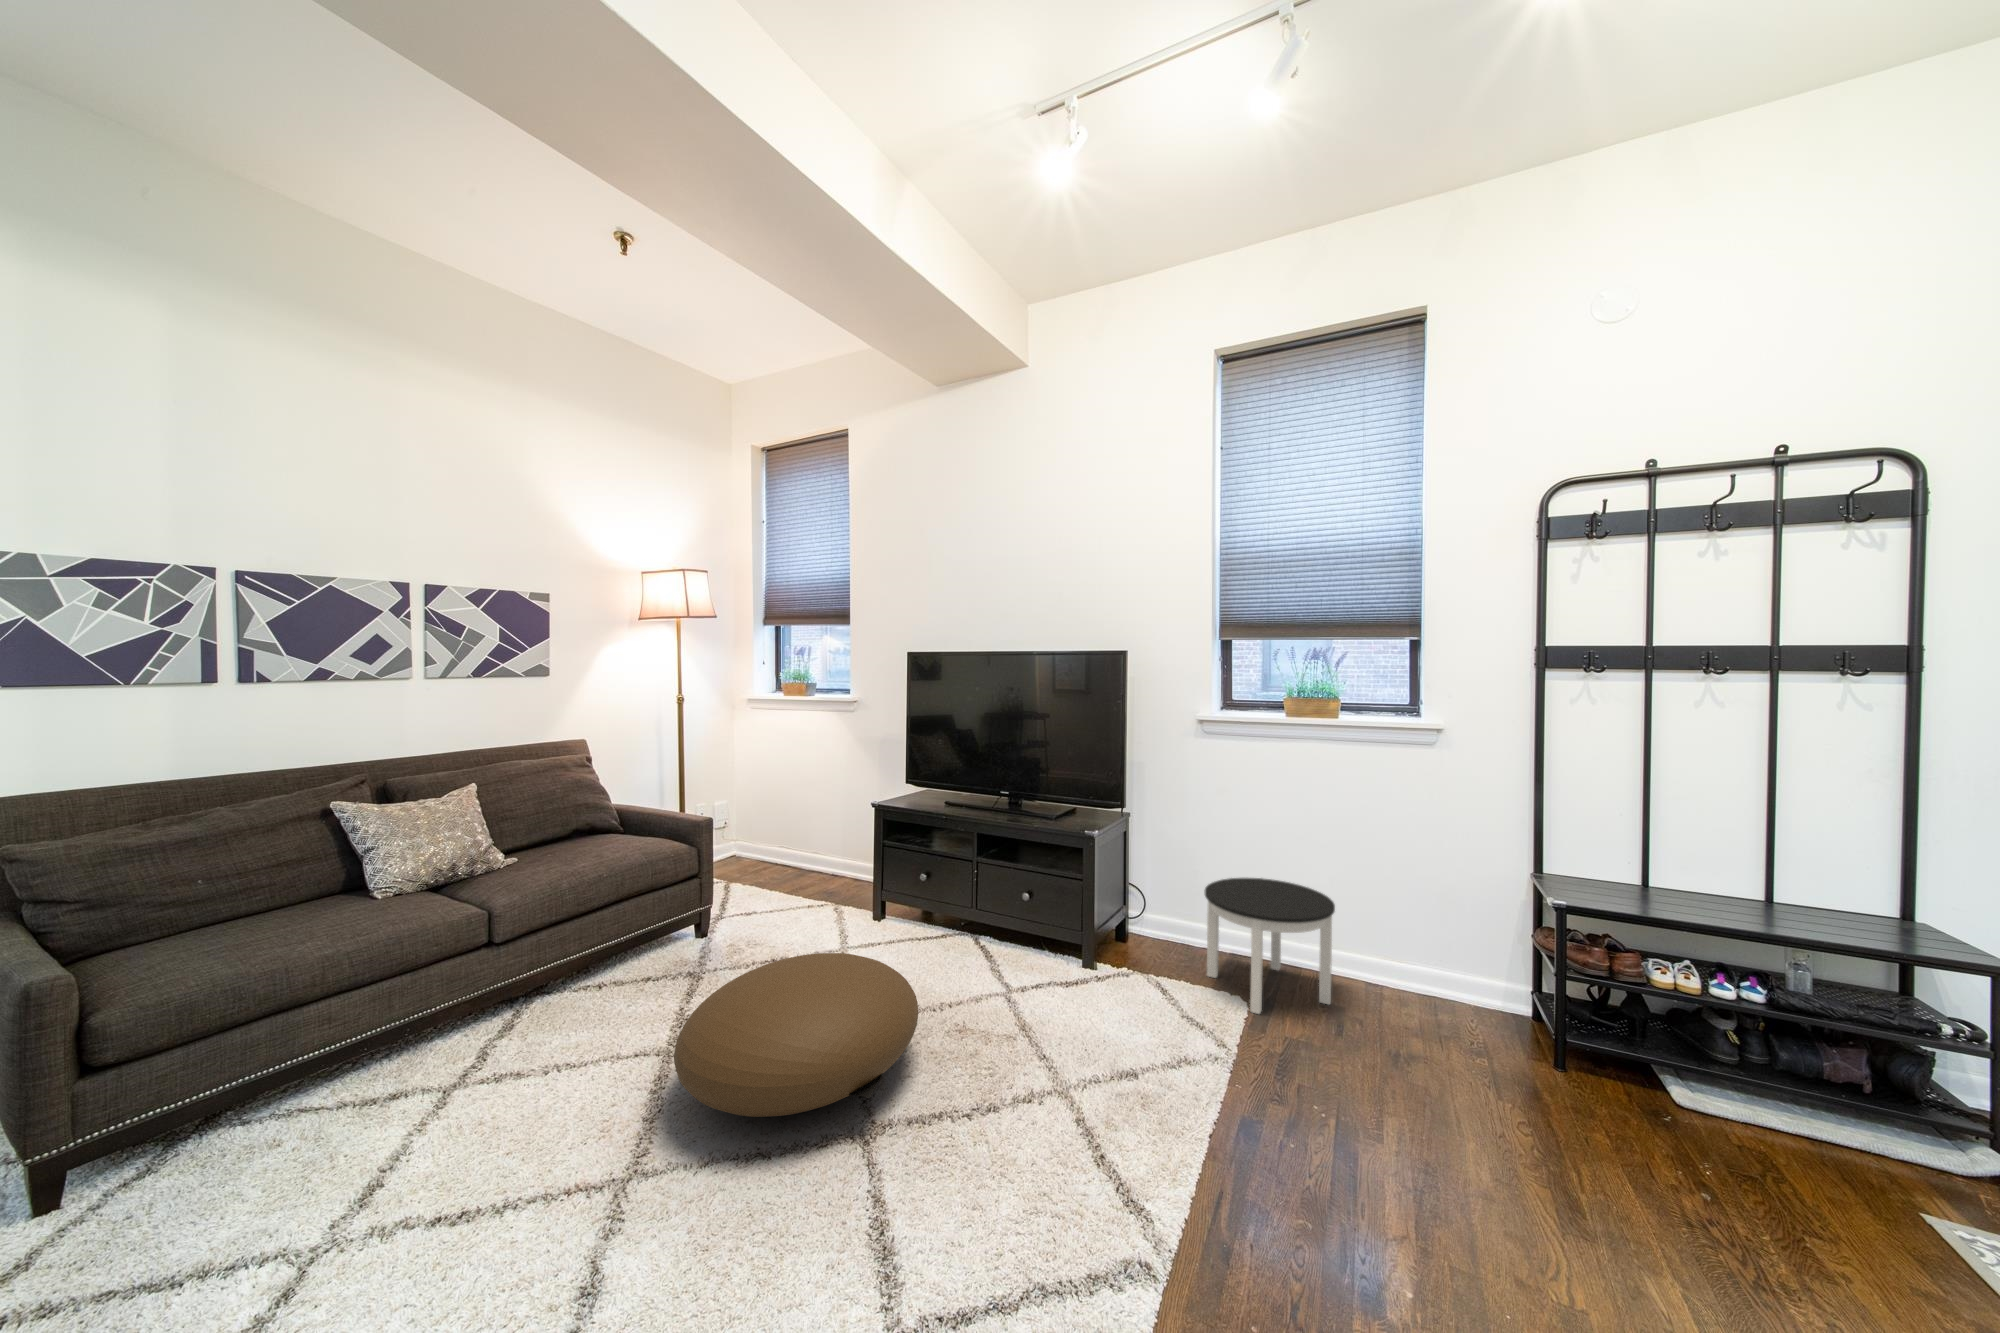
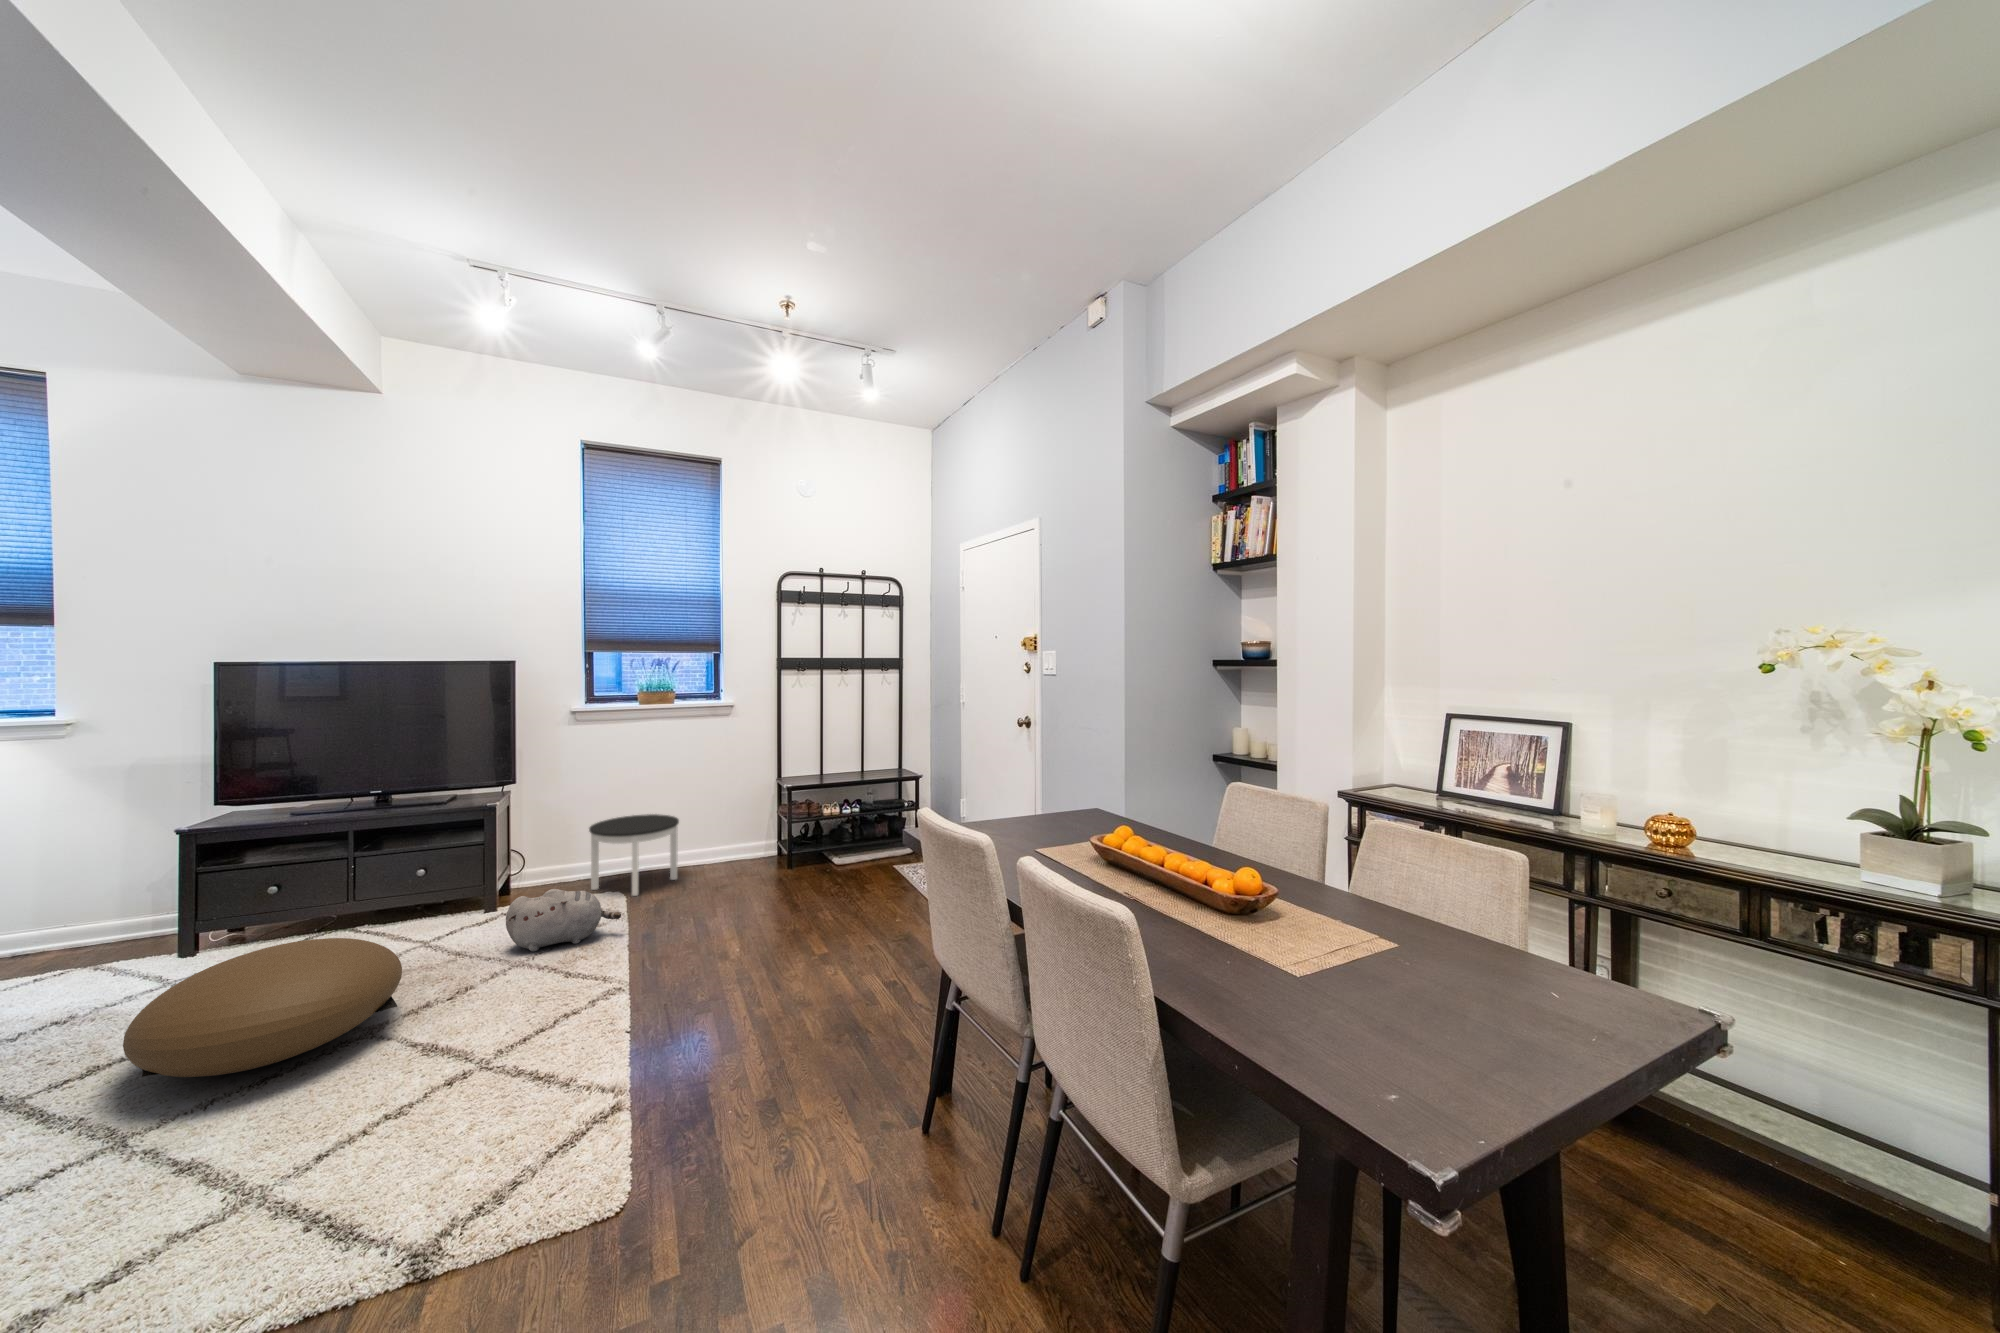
plush toy: none [1052,974,1197,1077] -> present [506,889,621,952]

